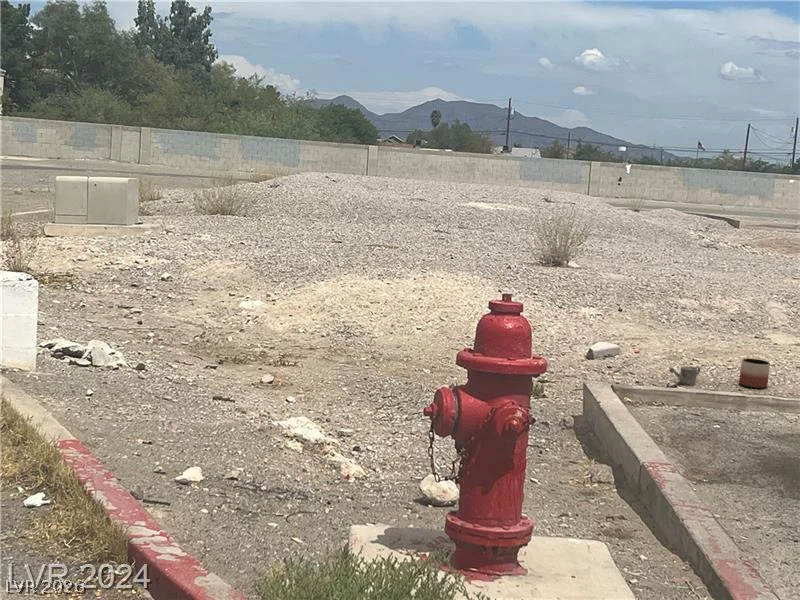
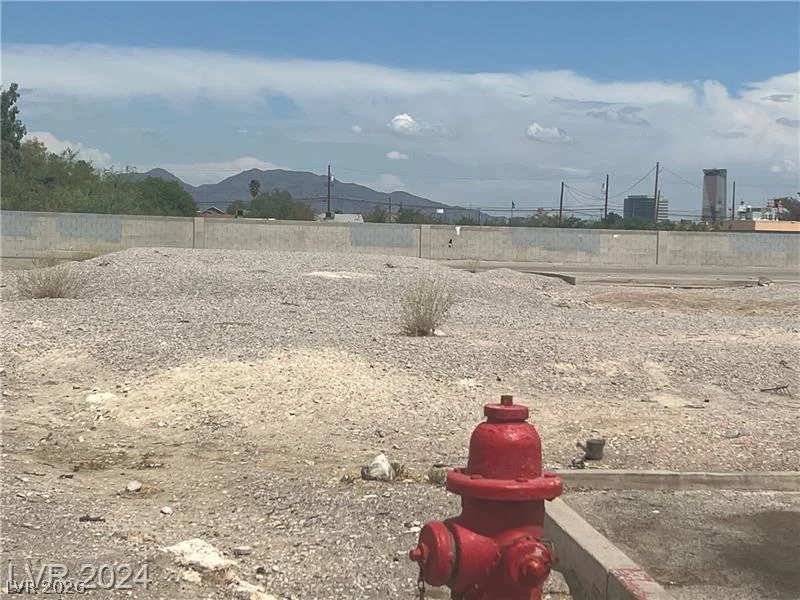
planter: present [739,358,770,388] -> none [646,426,677,458]

